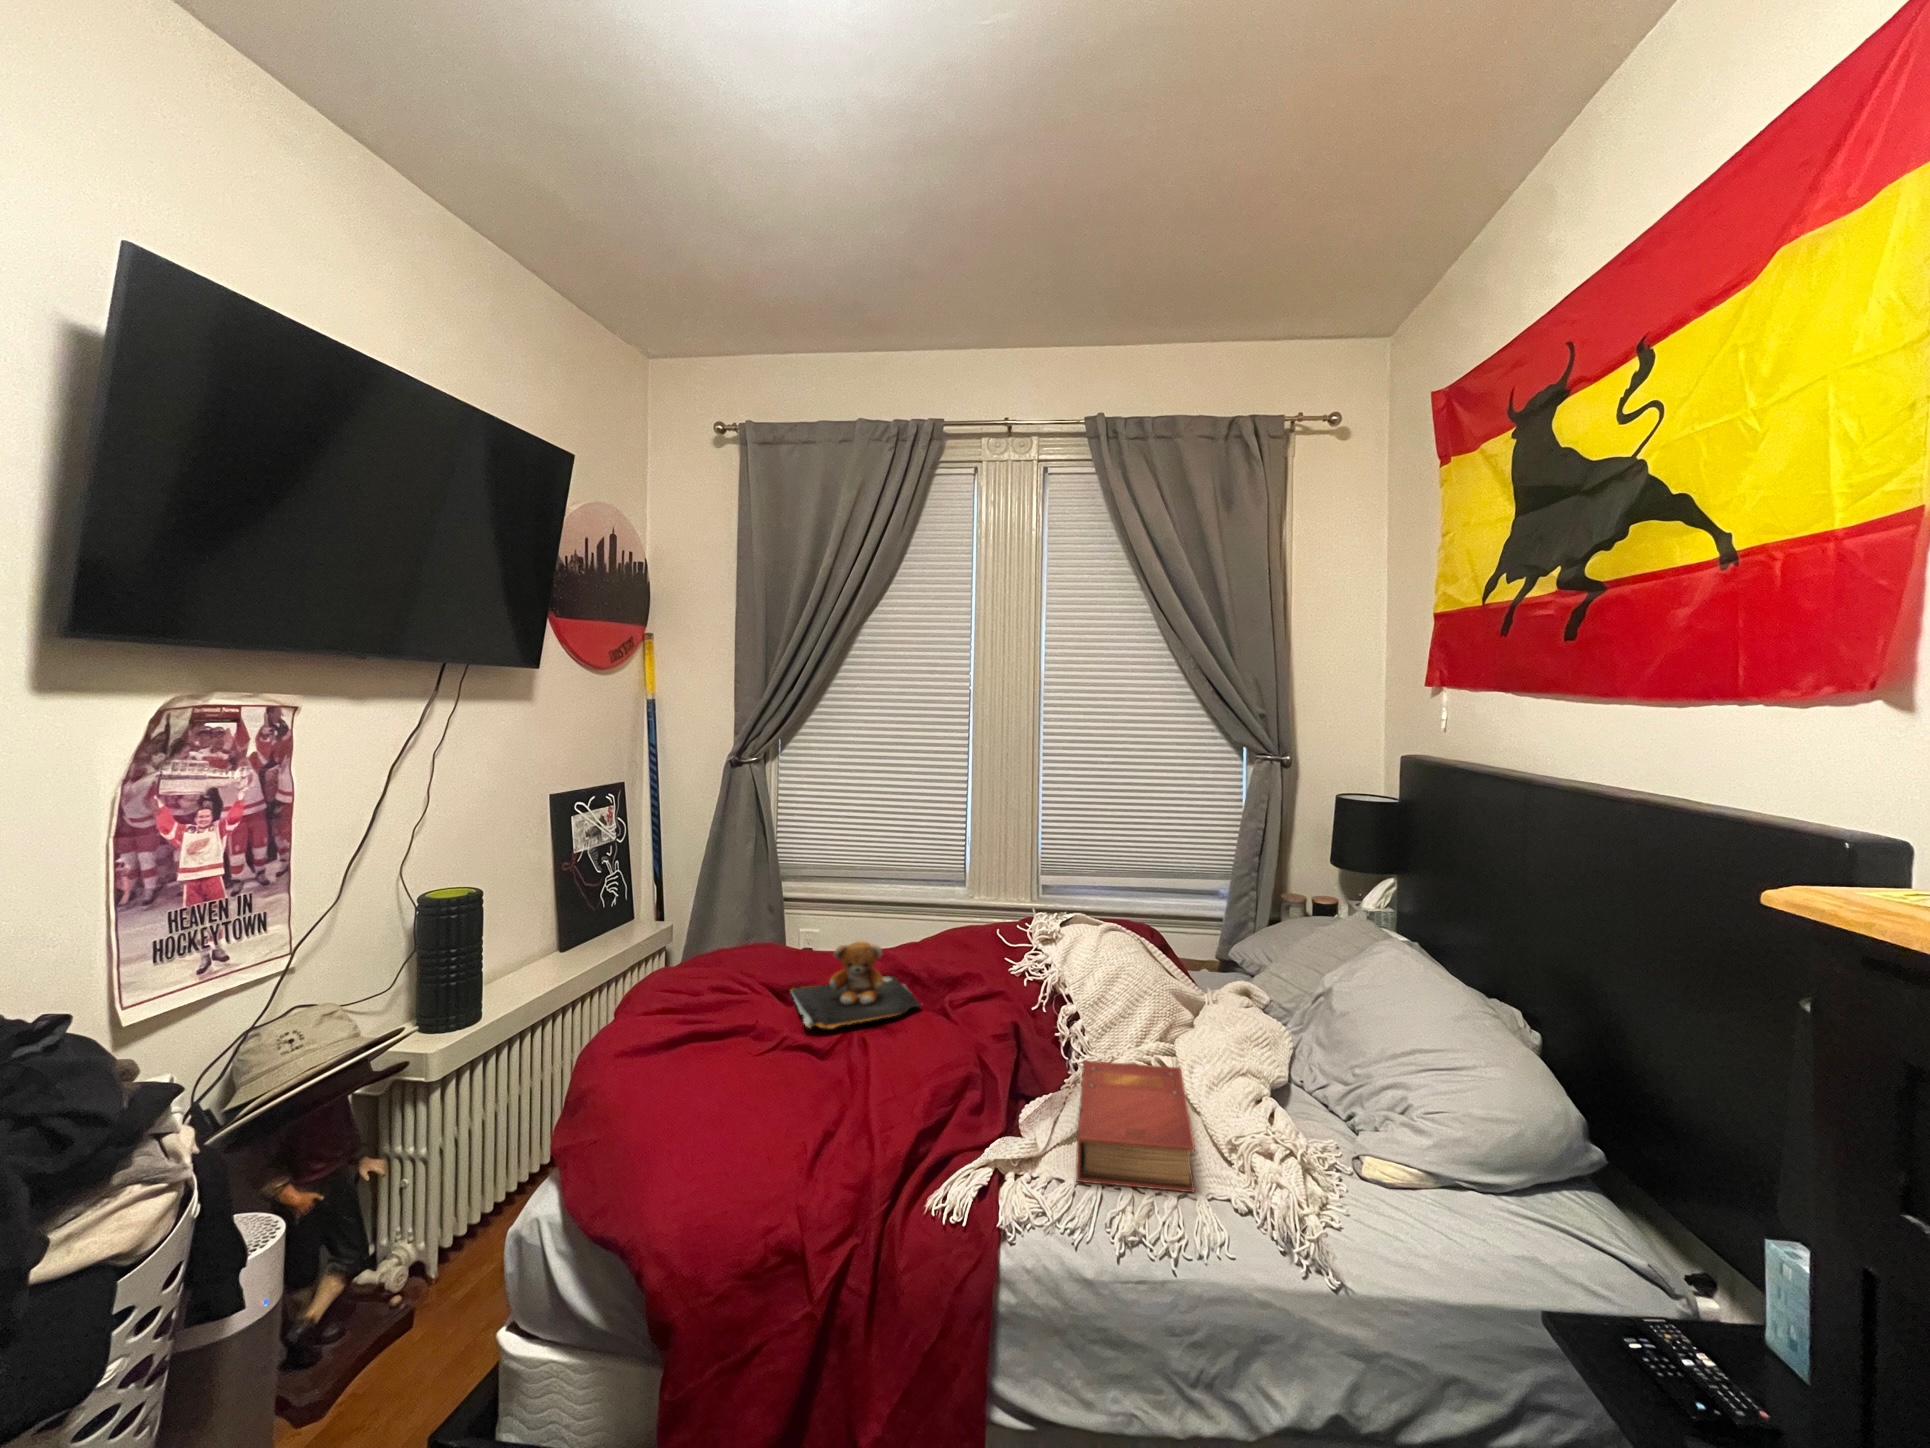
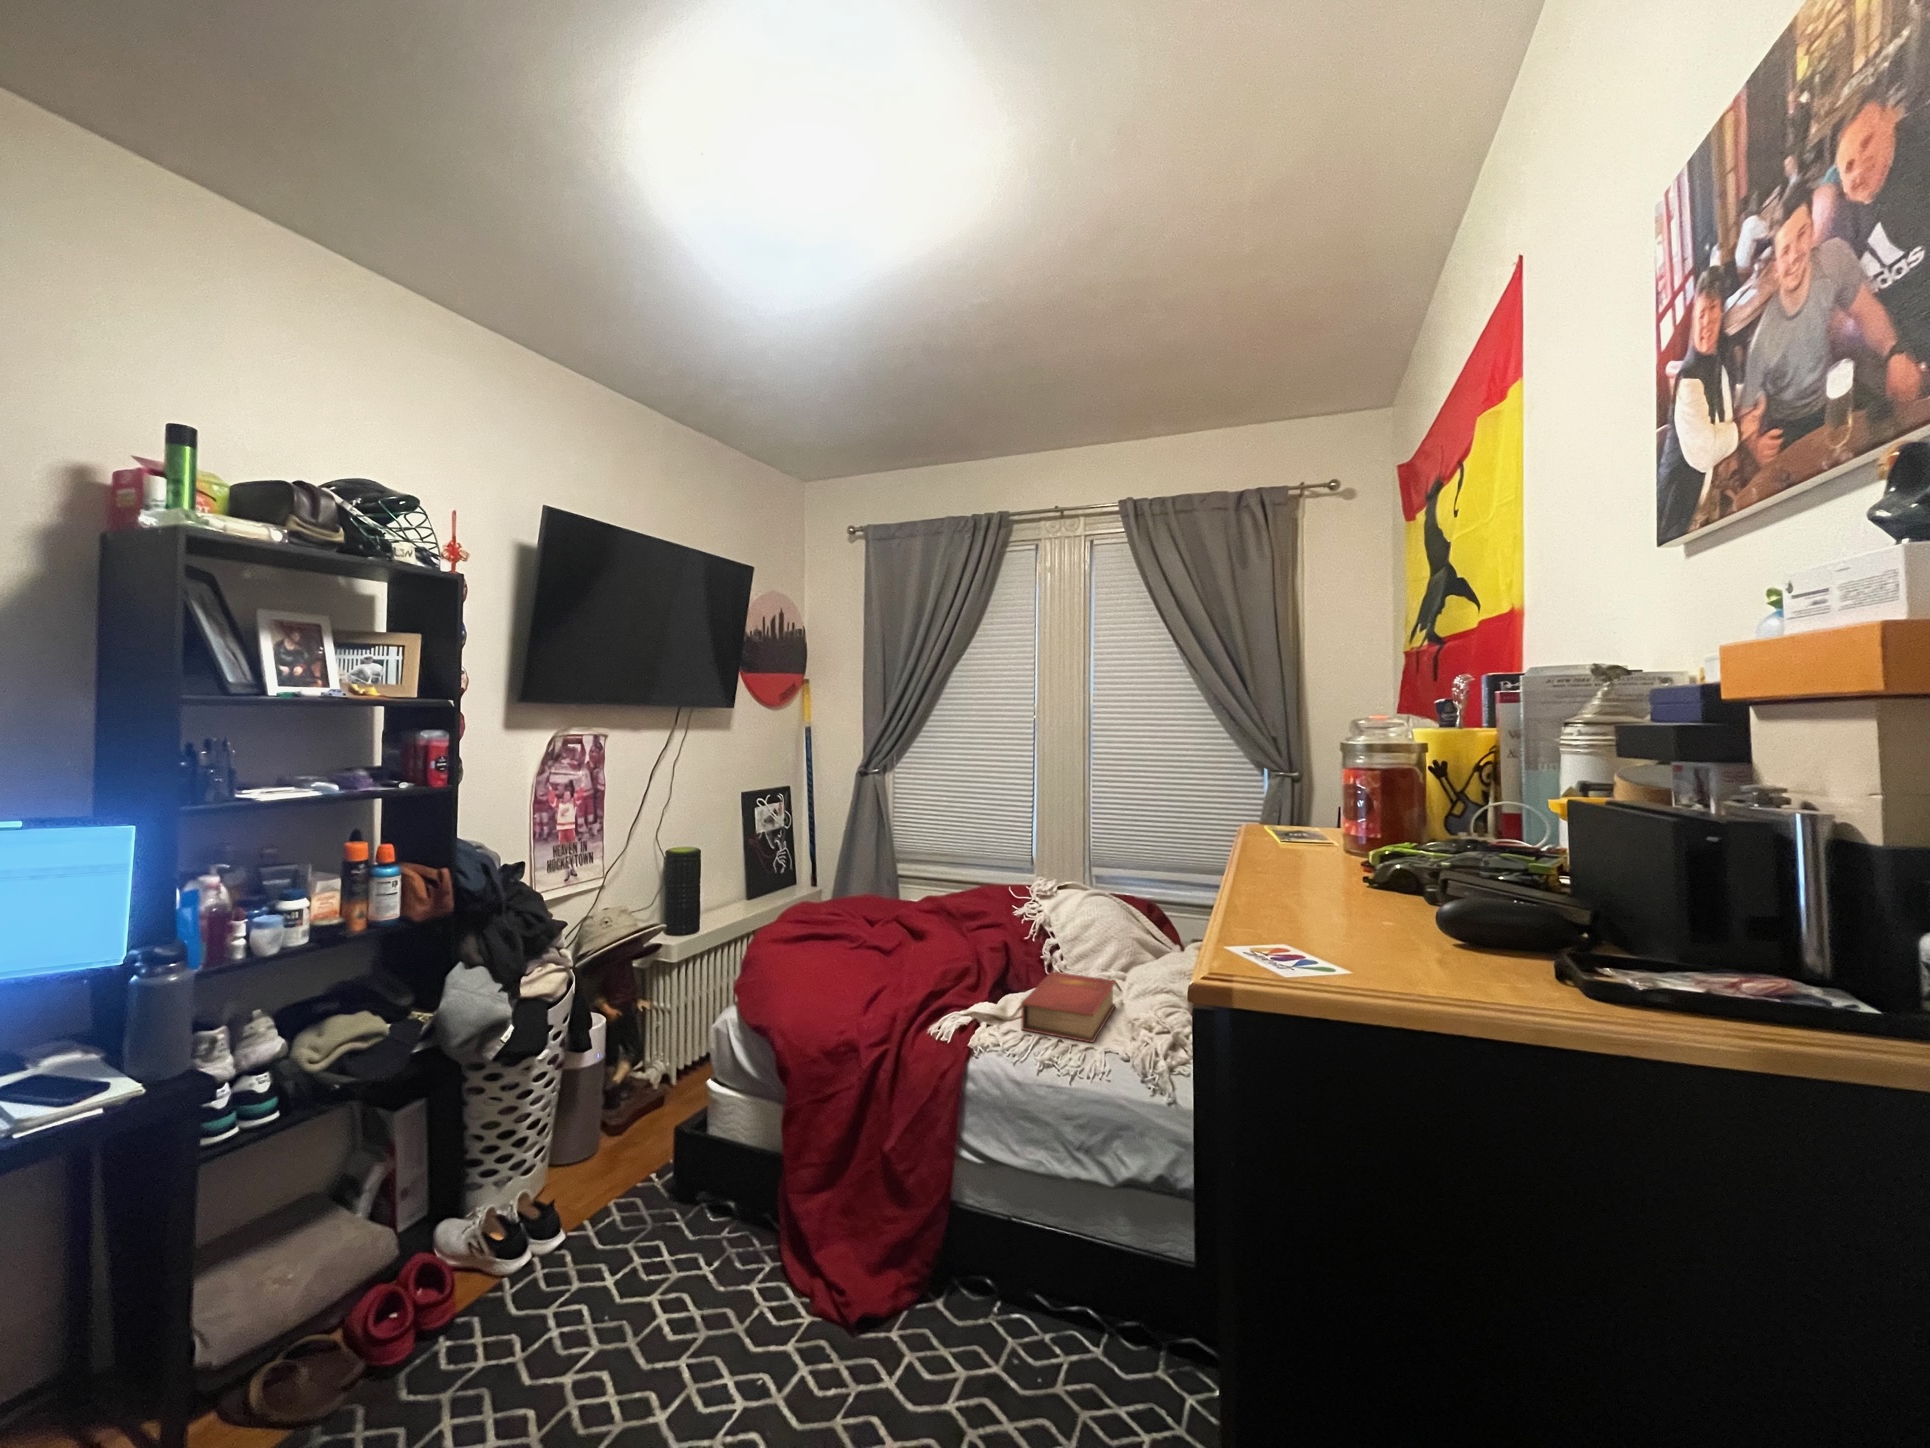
teddy bear: present [791,941,922,1029] -> none [877,890,960,942]

